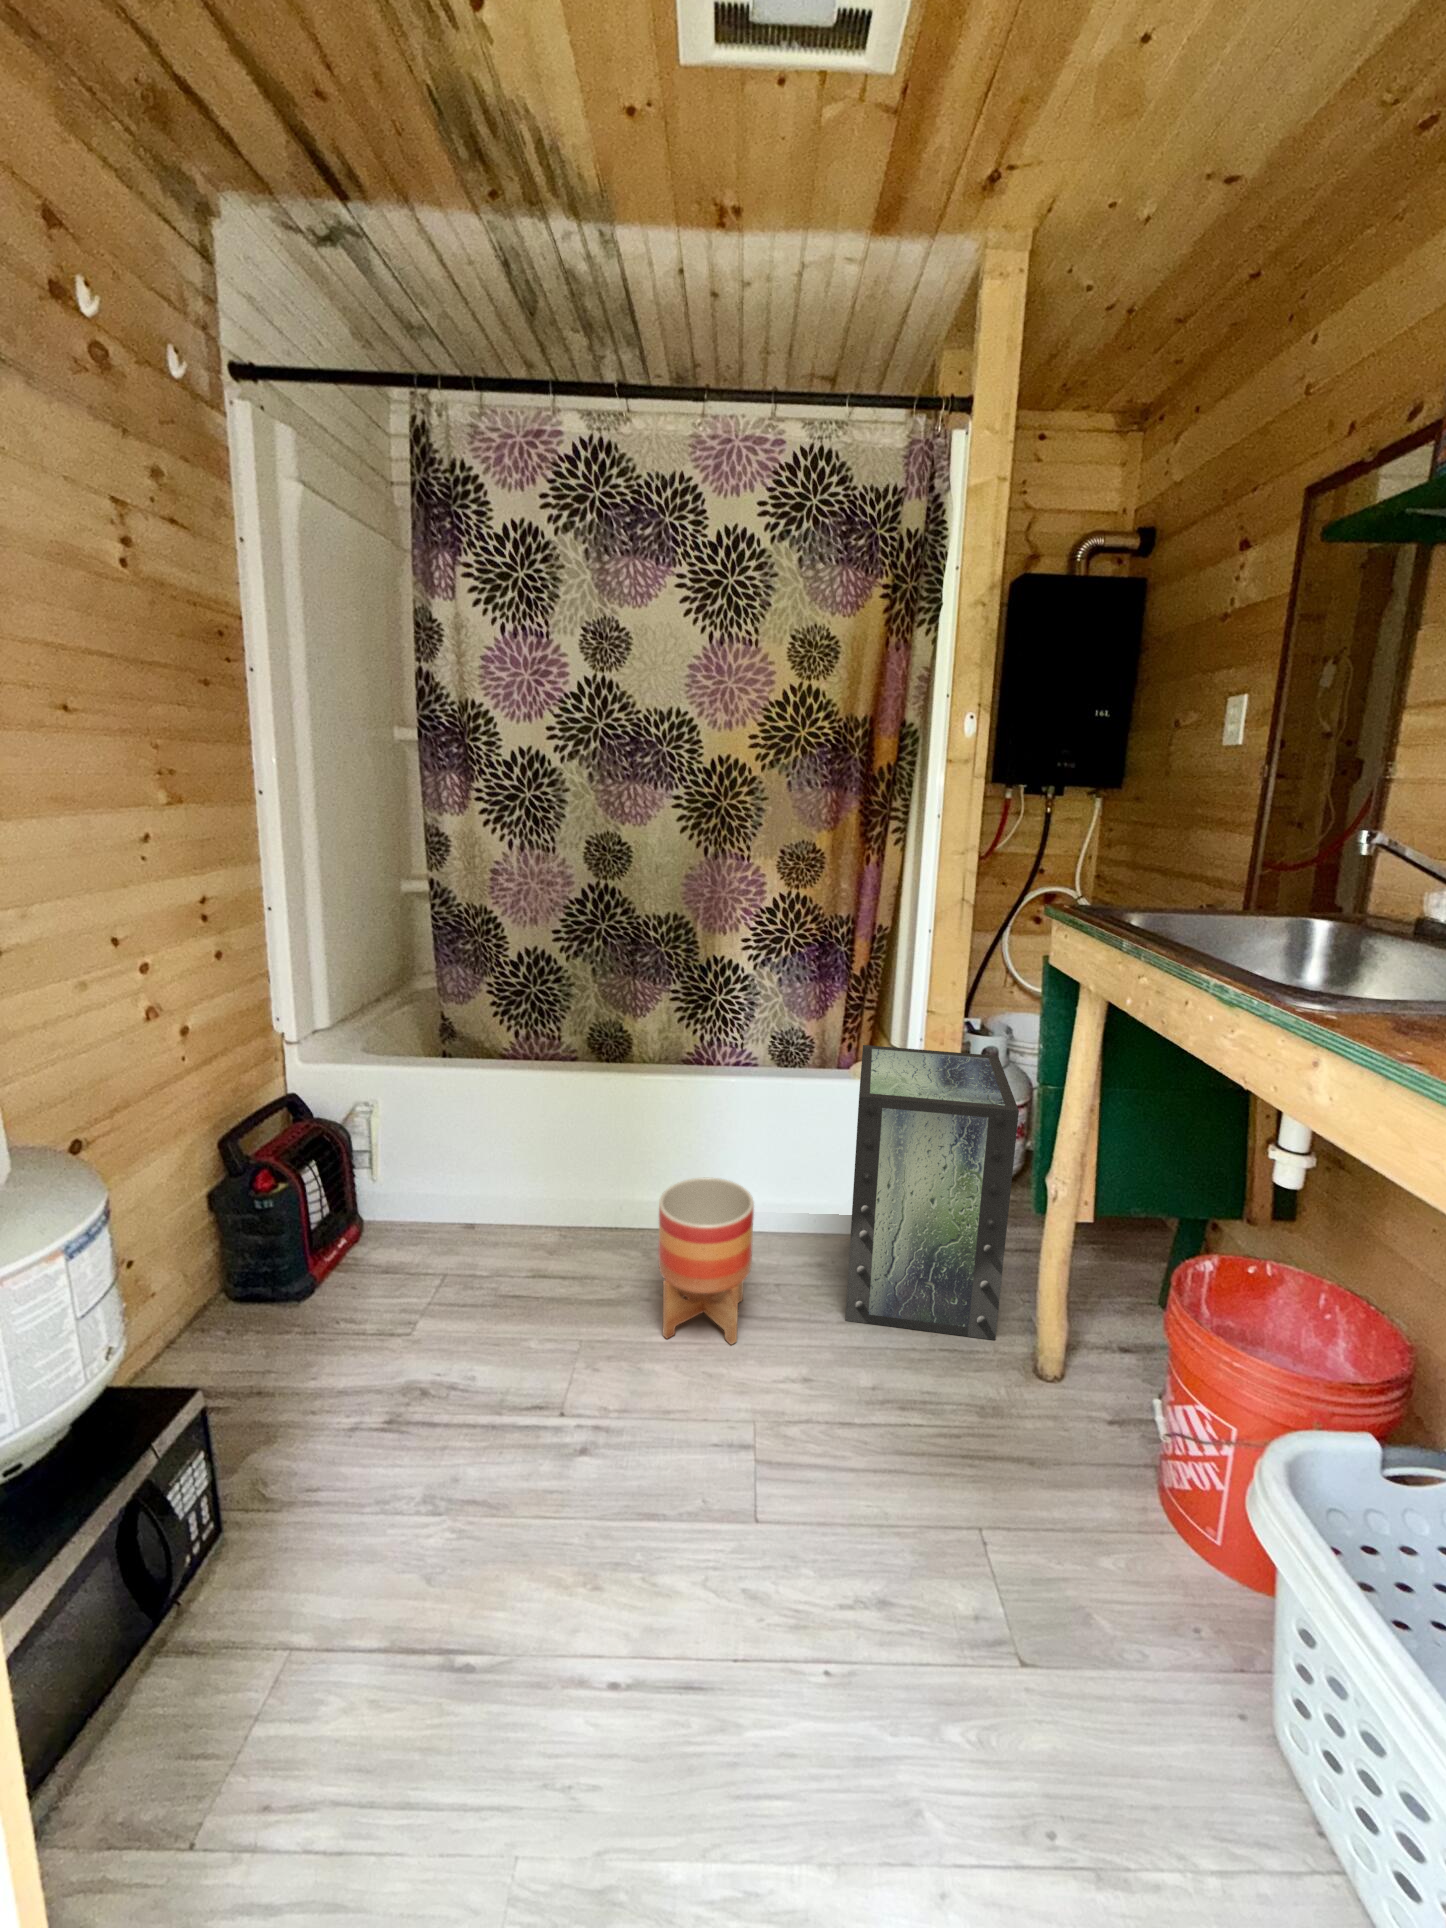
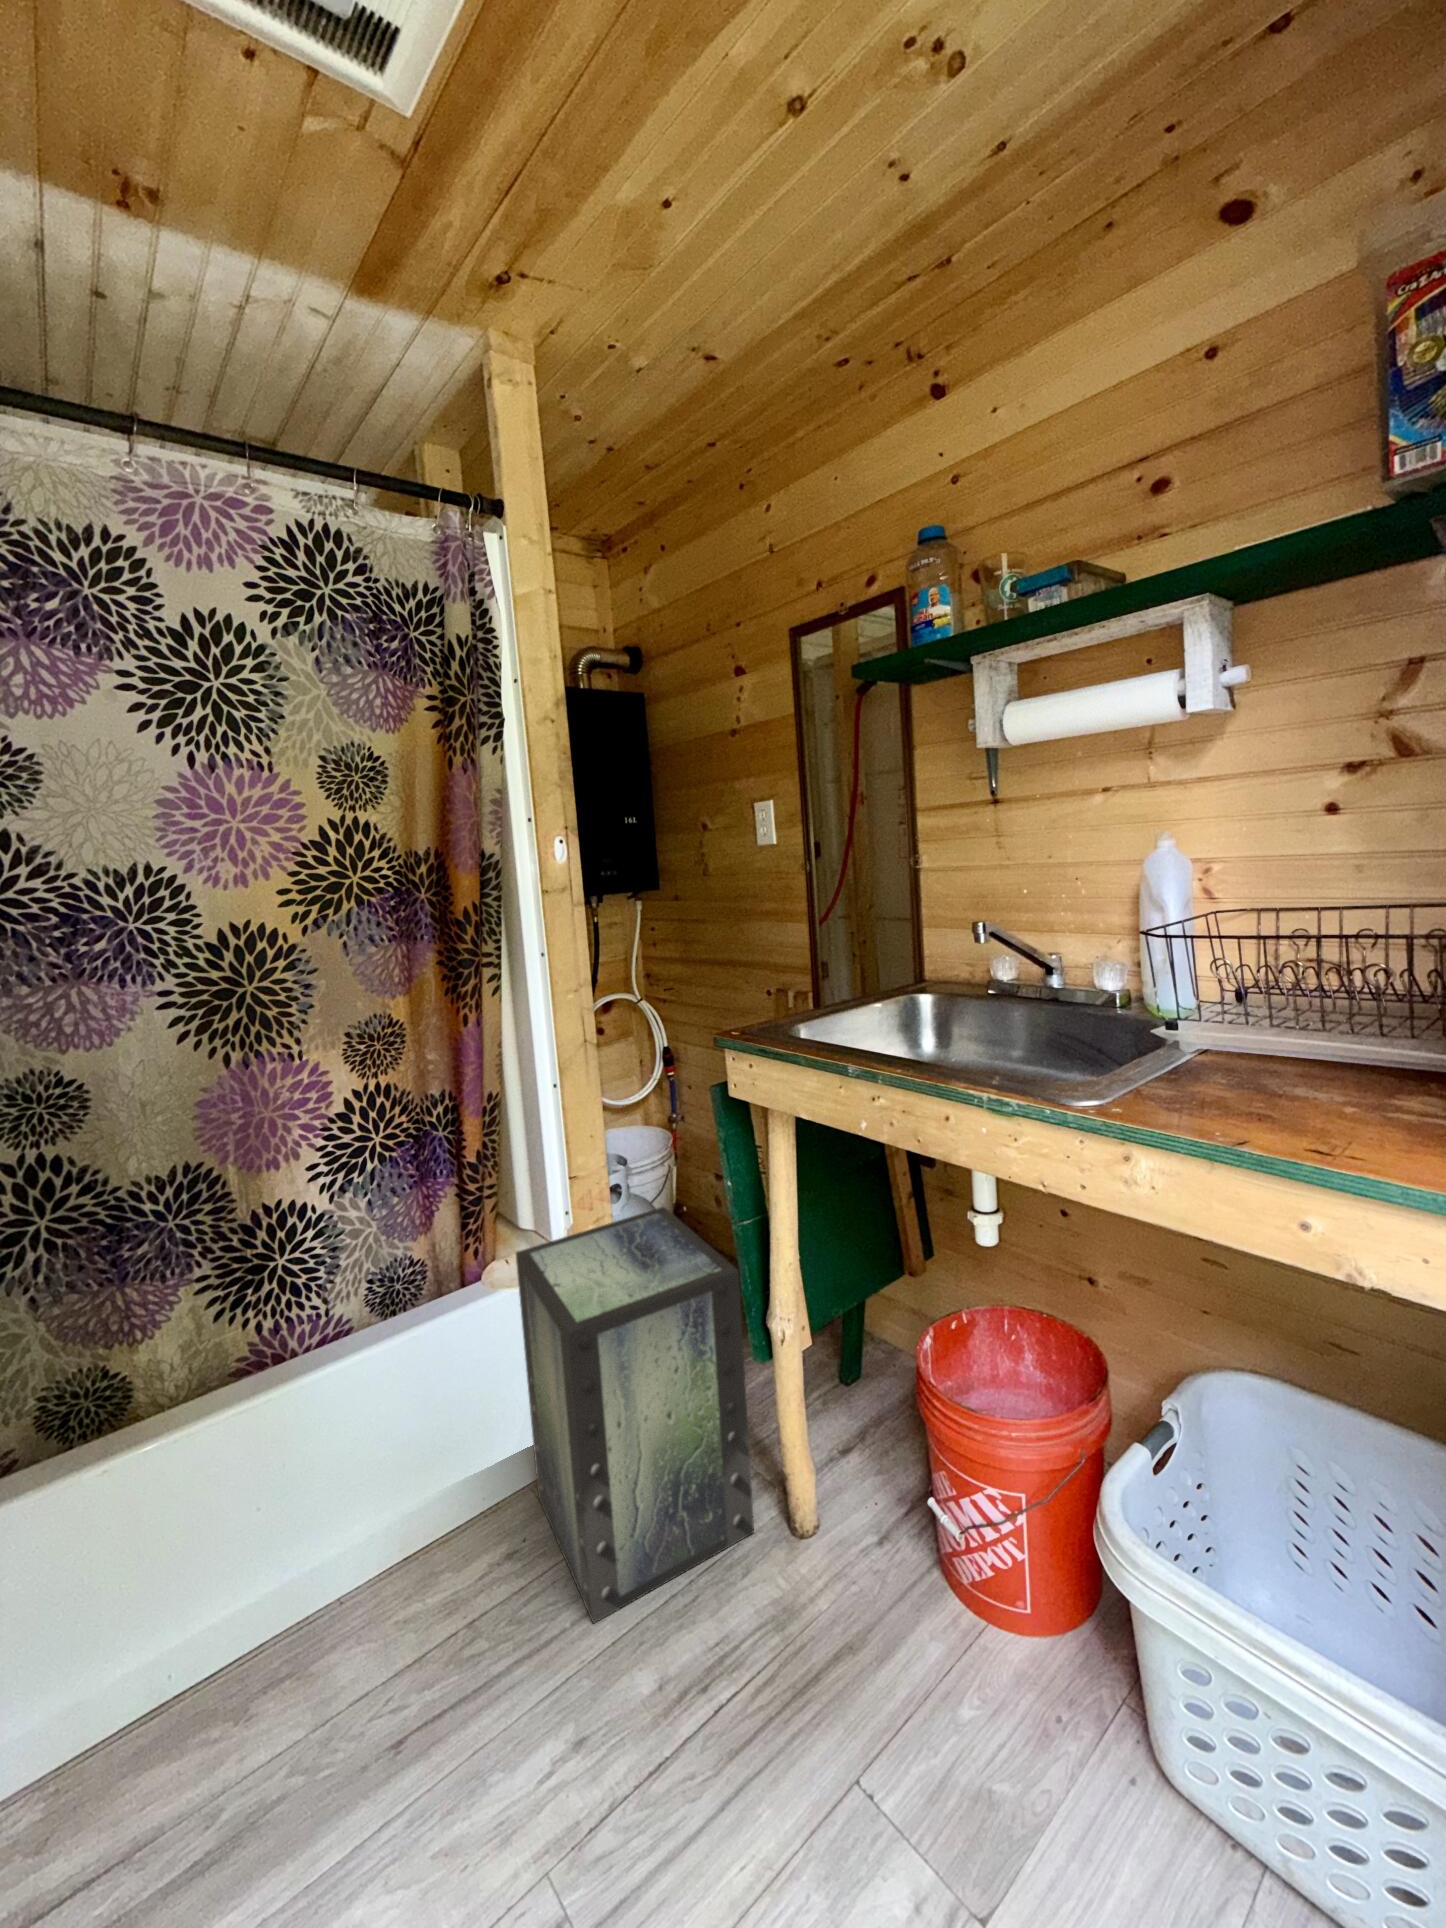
planter: present [658,1177,754,1344] -> none [302,1533,473,1857]

